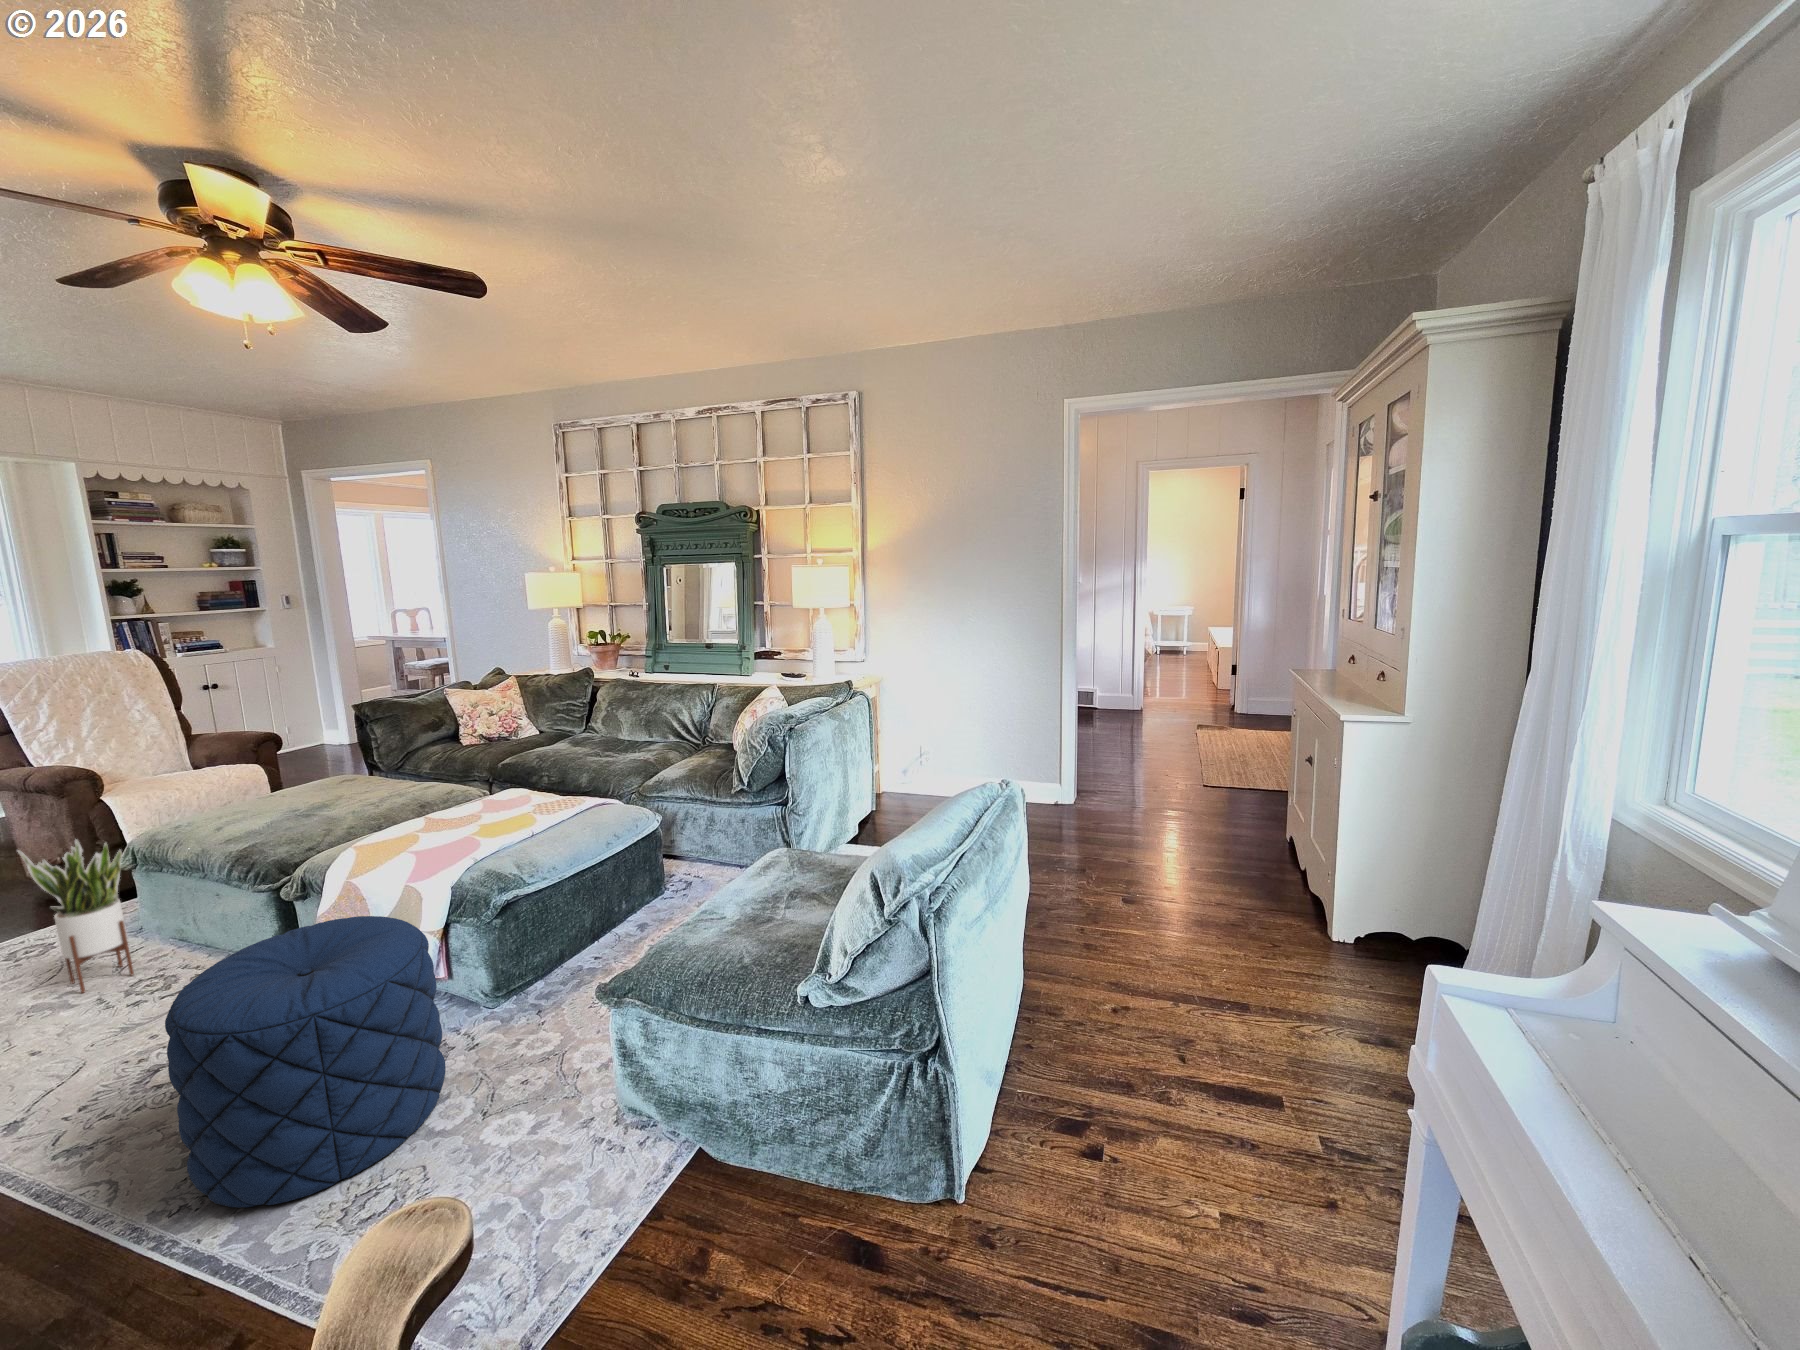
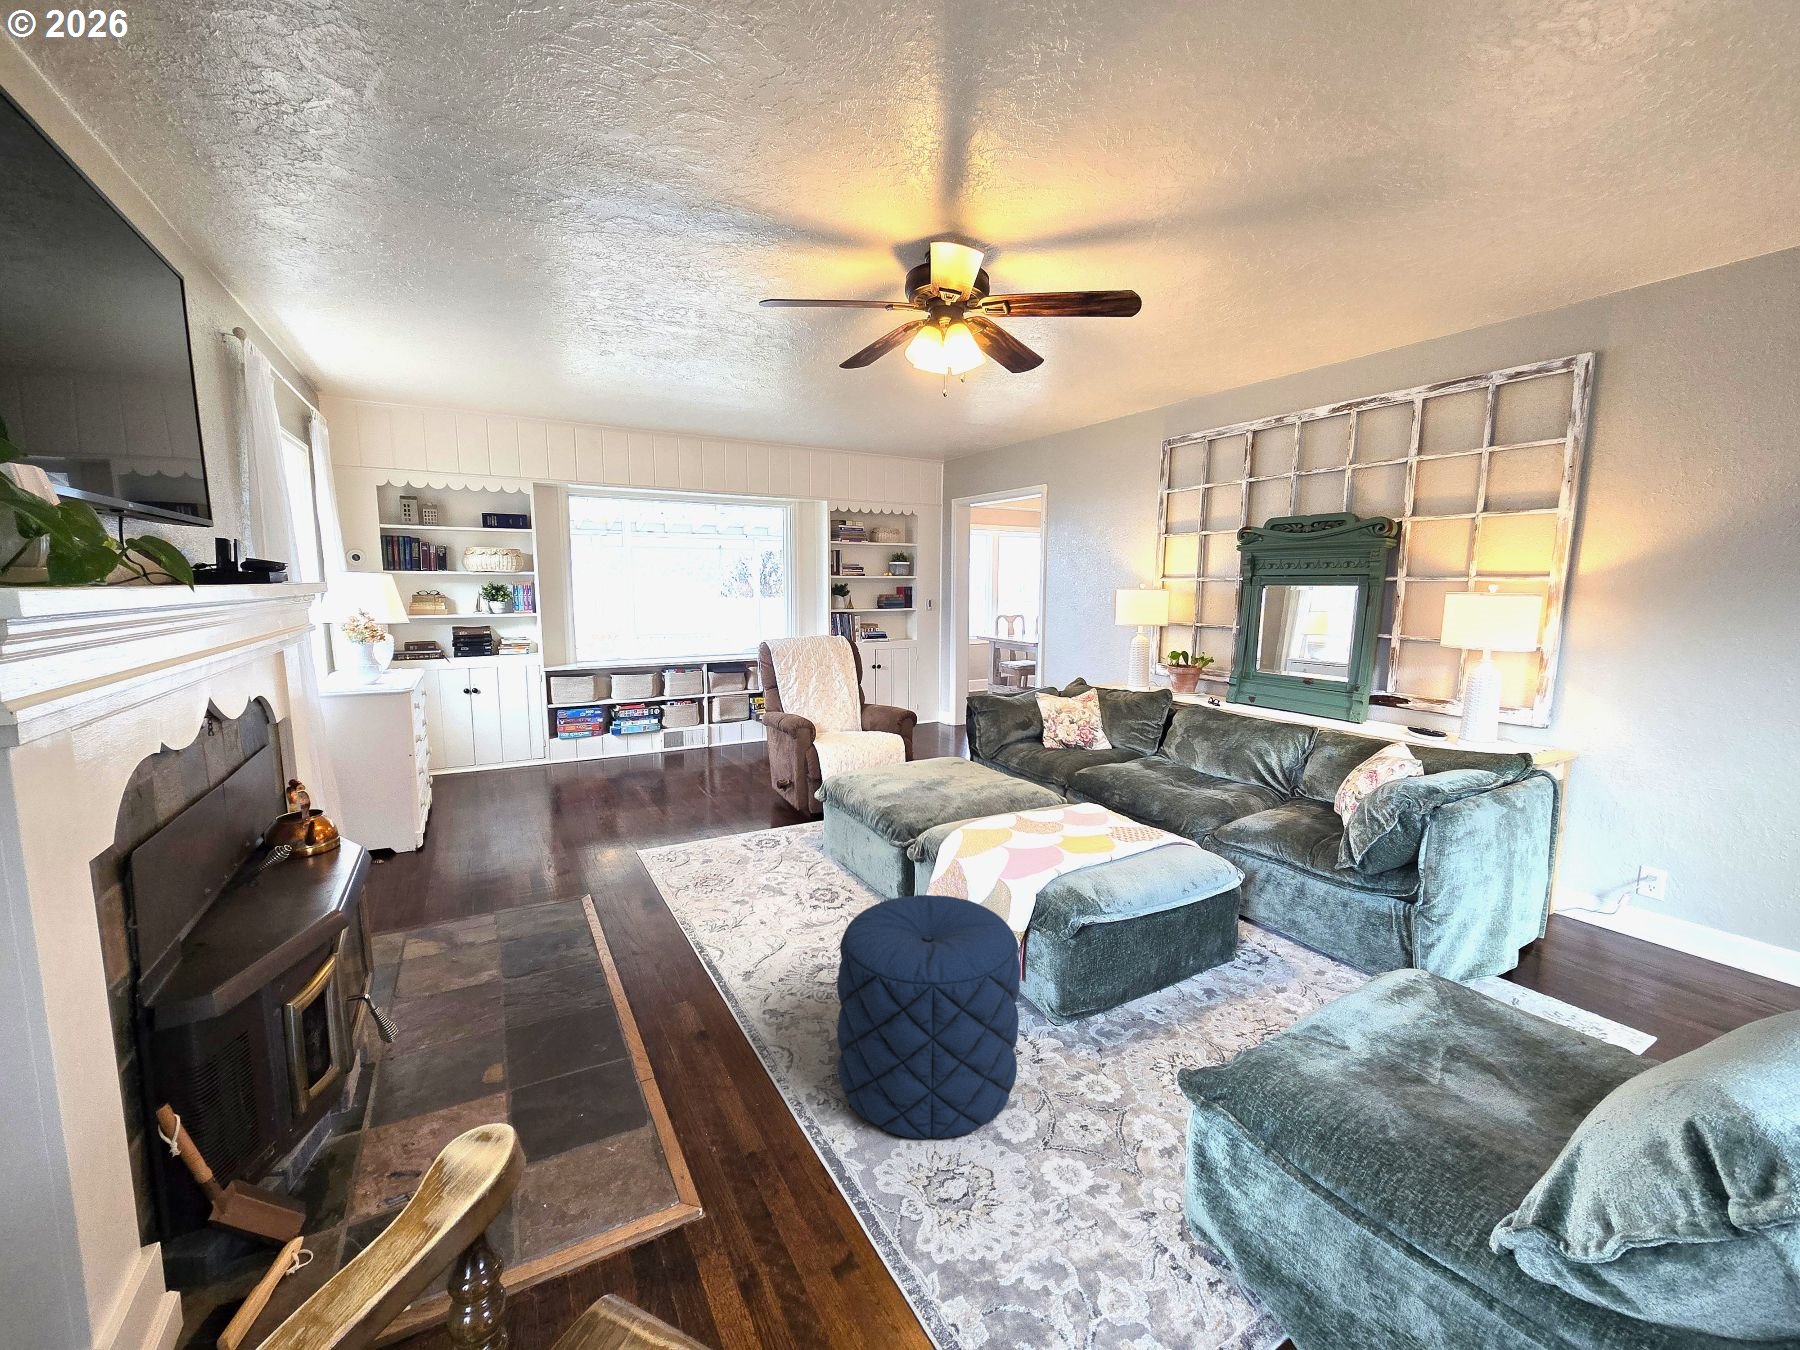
potted plant: present [18,839,134,993] -> none [775,774,824,886]

